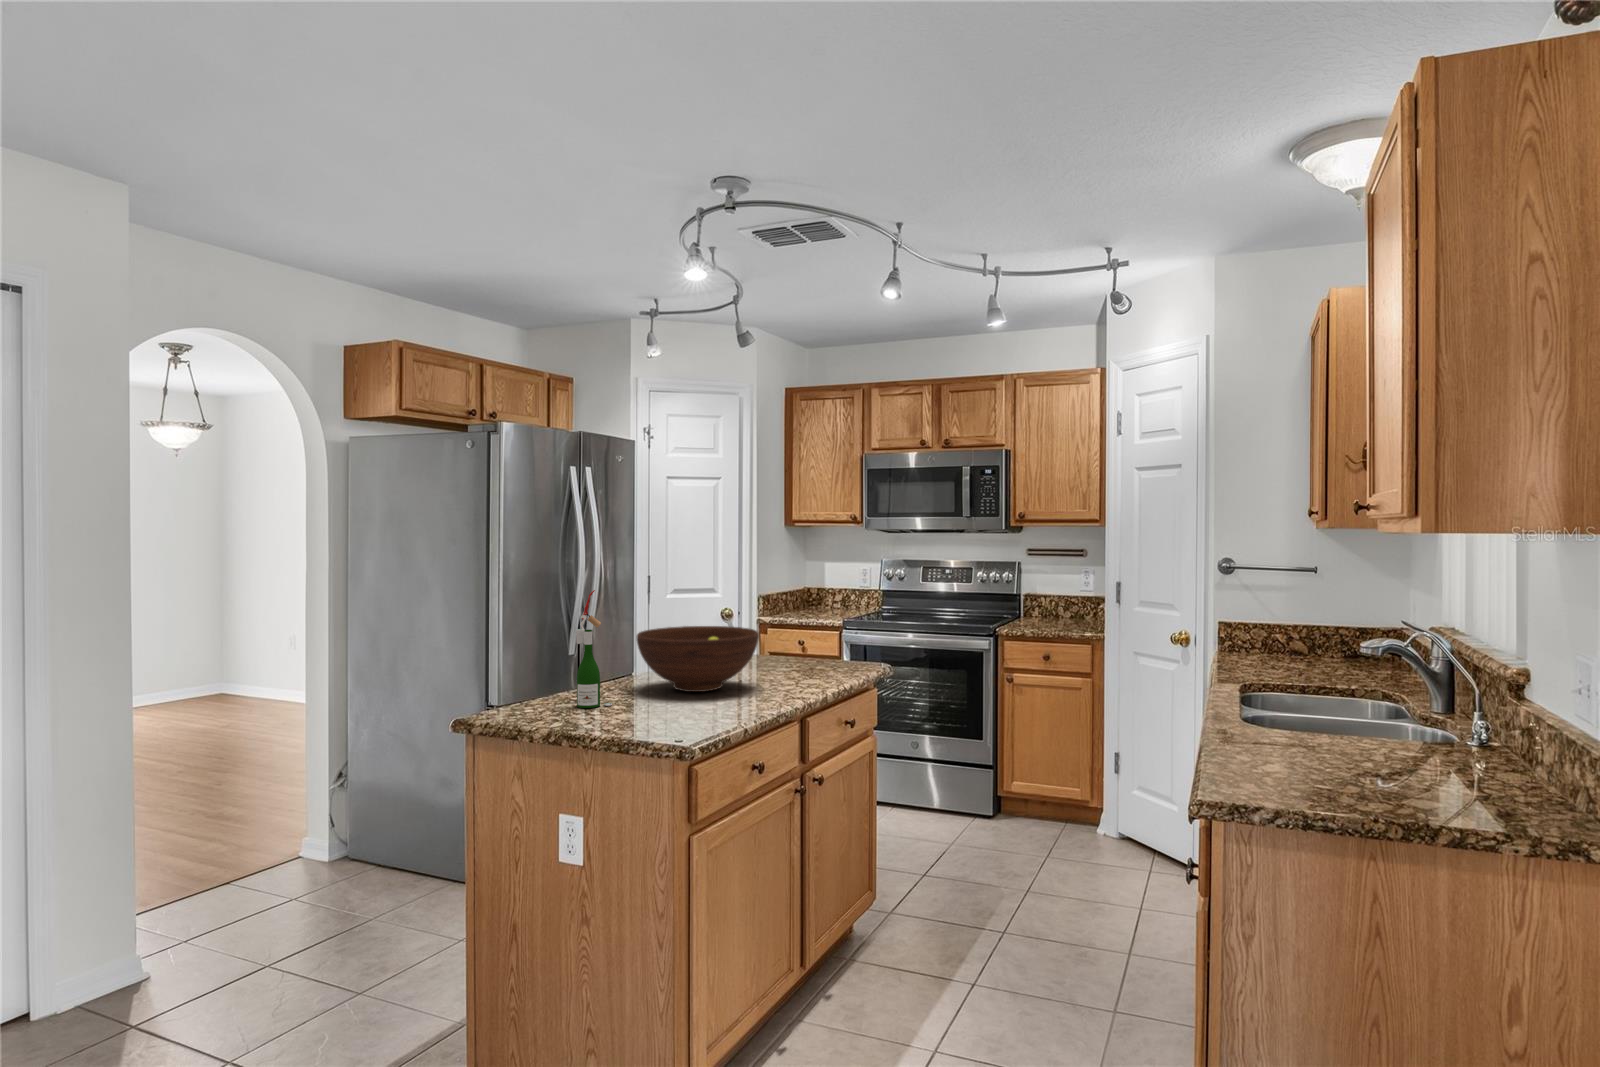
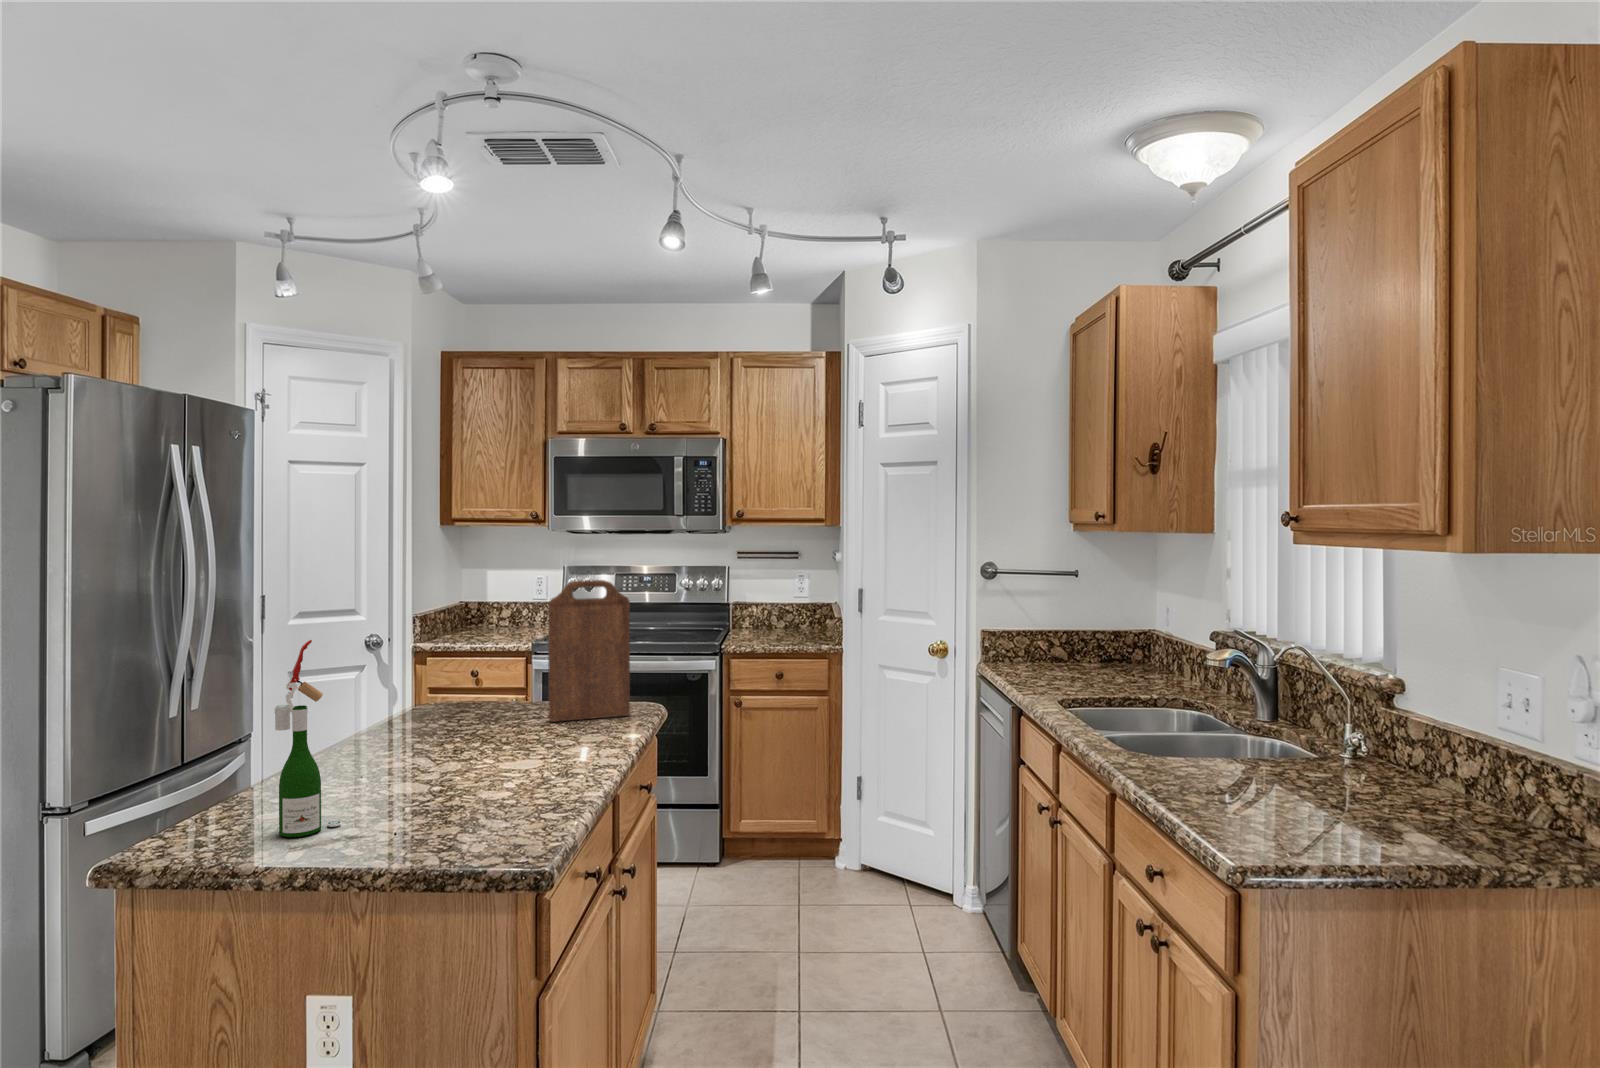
cutting board: none [794,564,855,667] -> present [548,580,630,722]
fruit bowl: present [636,626,759,692] -> none [352,677,546,782]

